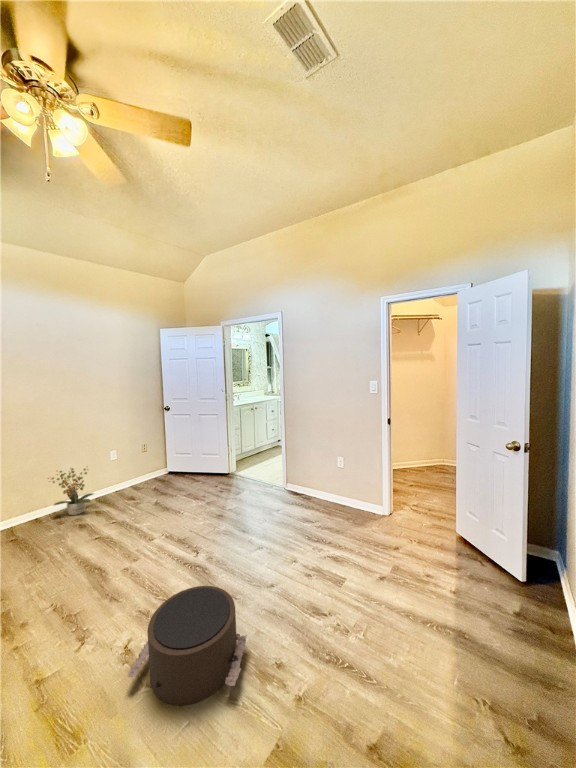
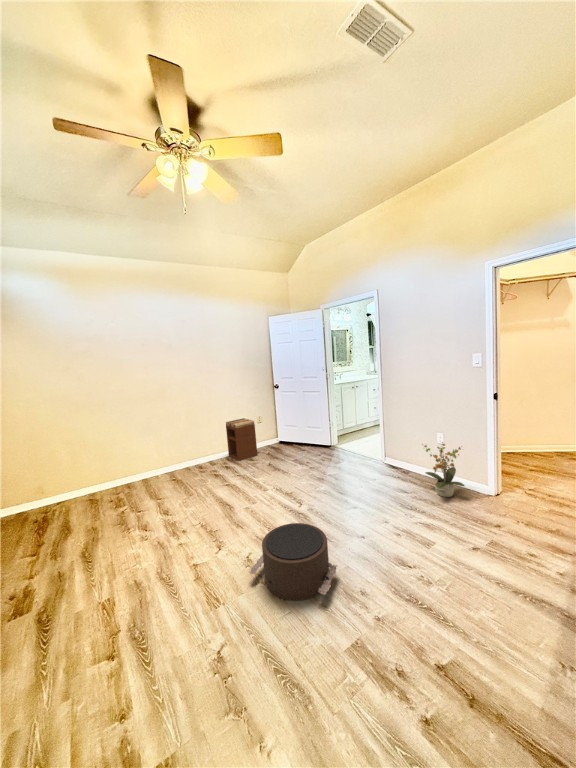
nightstand: none [101,447,142,501] -> present [226,418,257,461]
potted plant: present [48,468,93,515] -> present [422,442,465,497]

